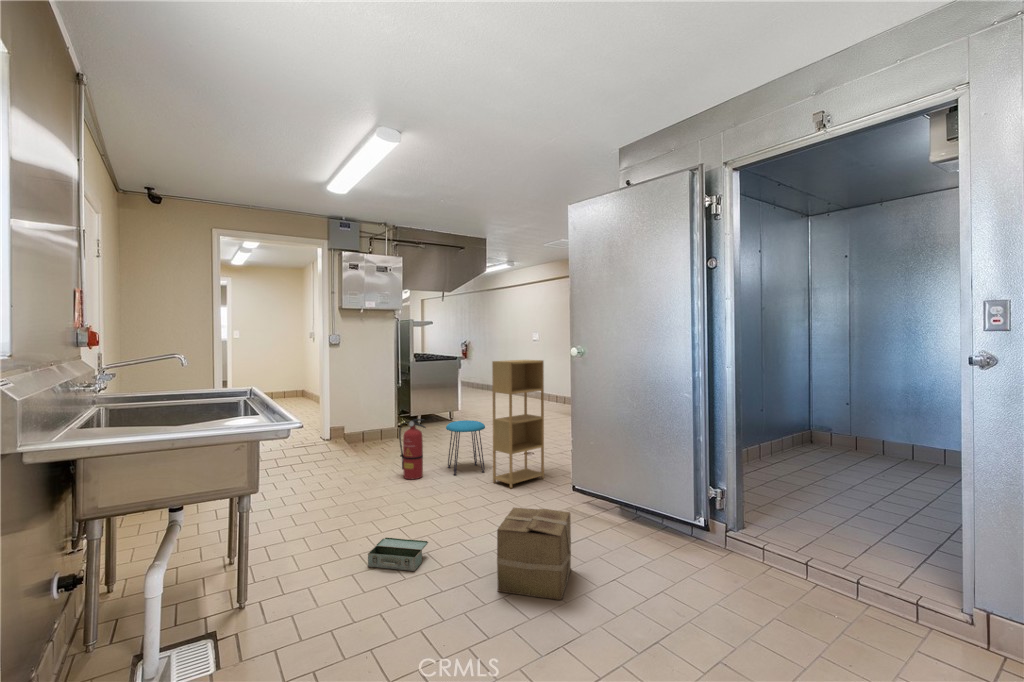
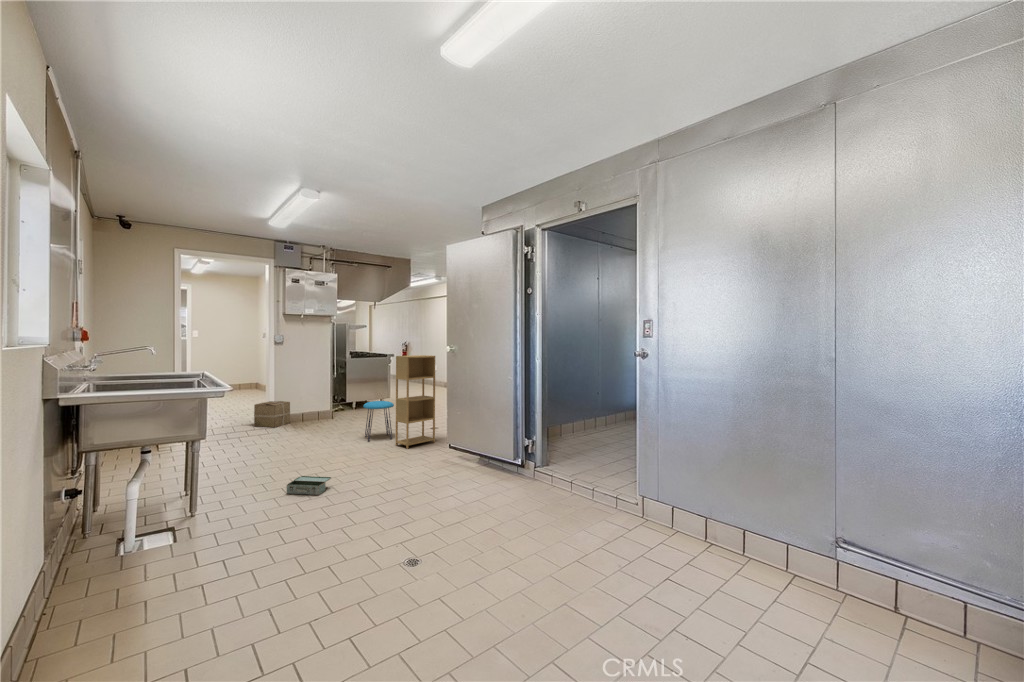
fire extinguisher: present [399,419,426,479] -> none [325,399,346,444]
cardboard box: present [497,508,571,600] -> present [254,401,290,427]

